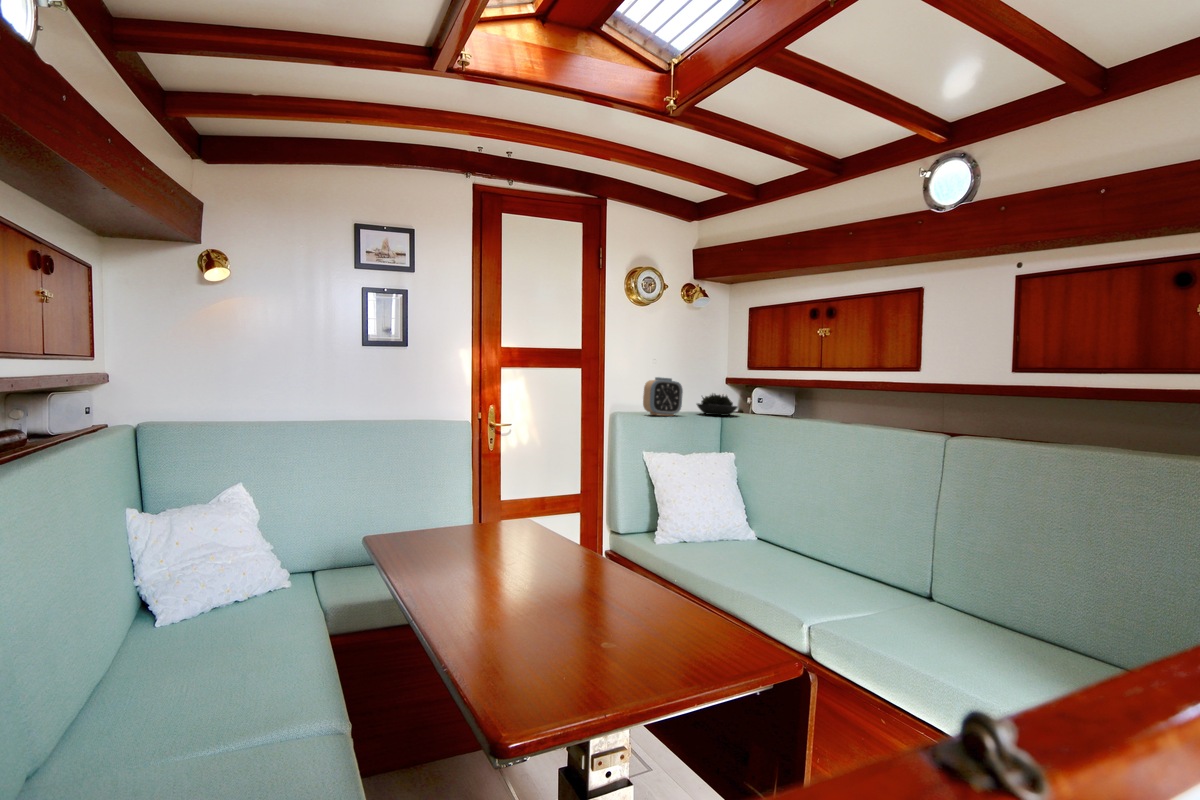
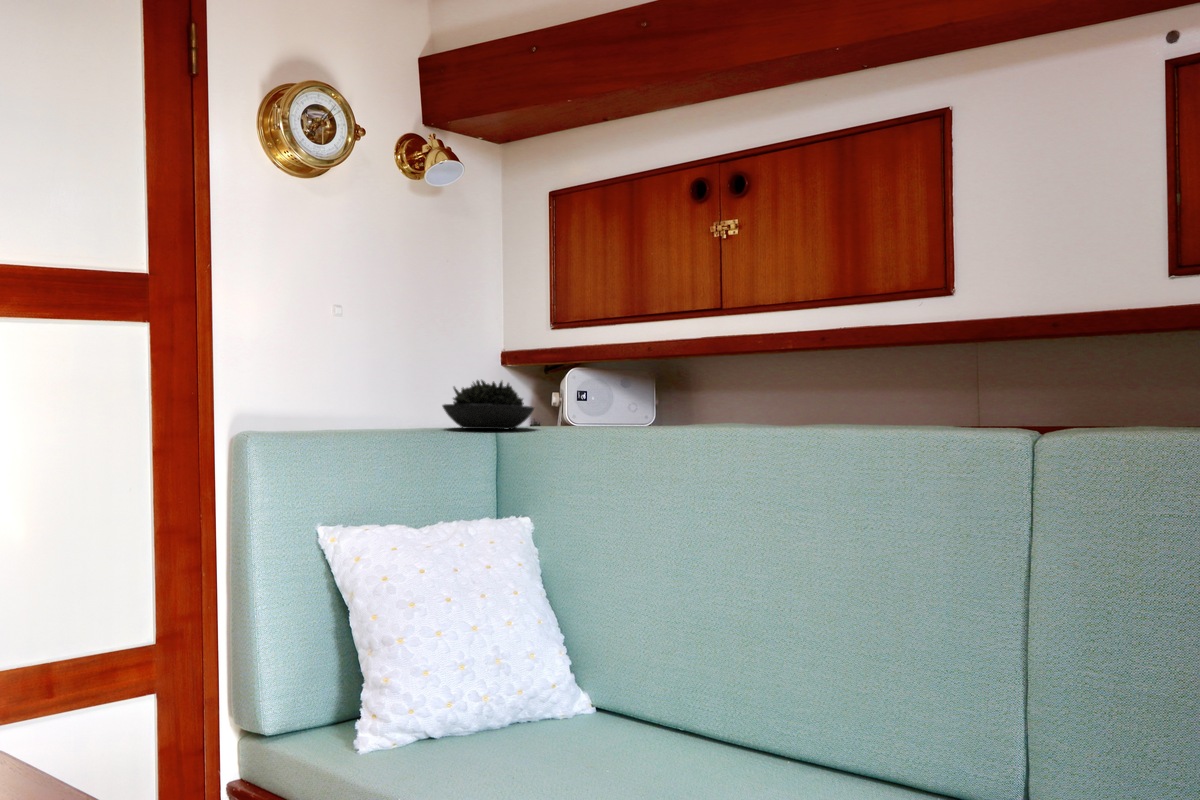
alarm clock: present [643,377,683,416] -> none [313,343,409,435]

